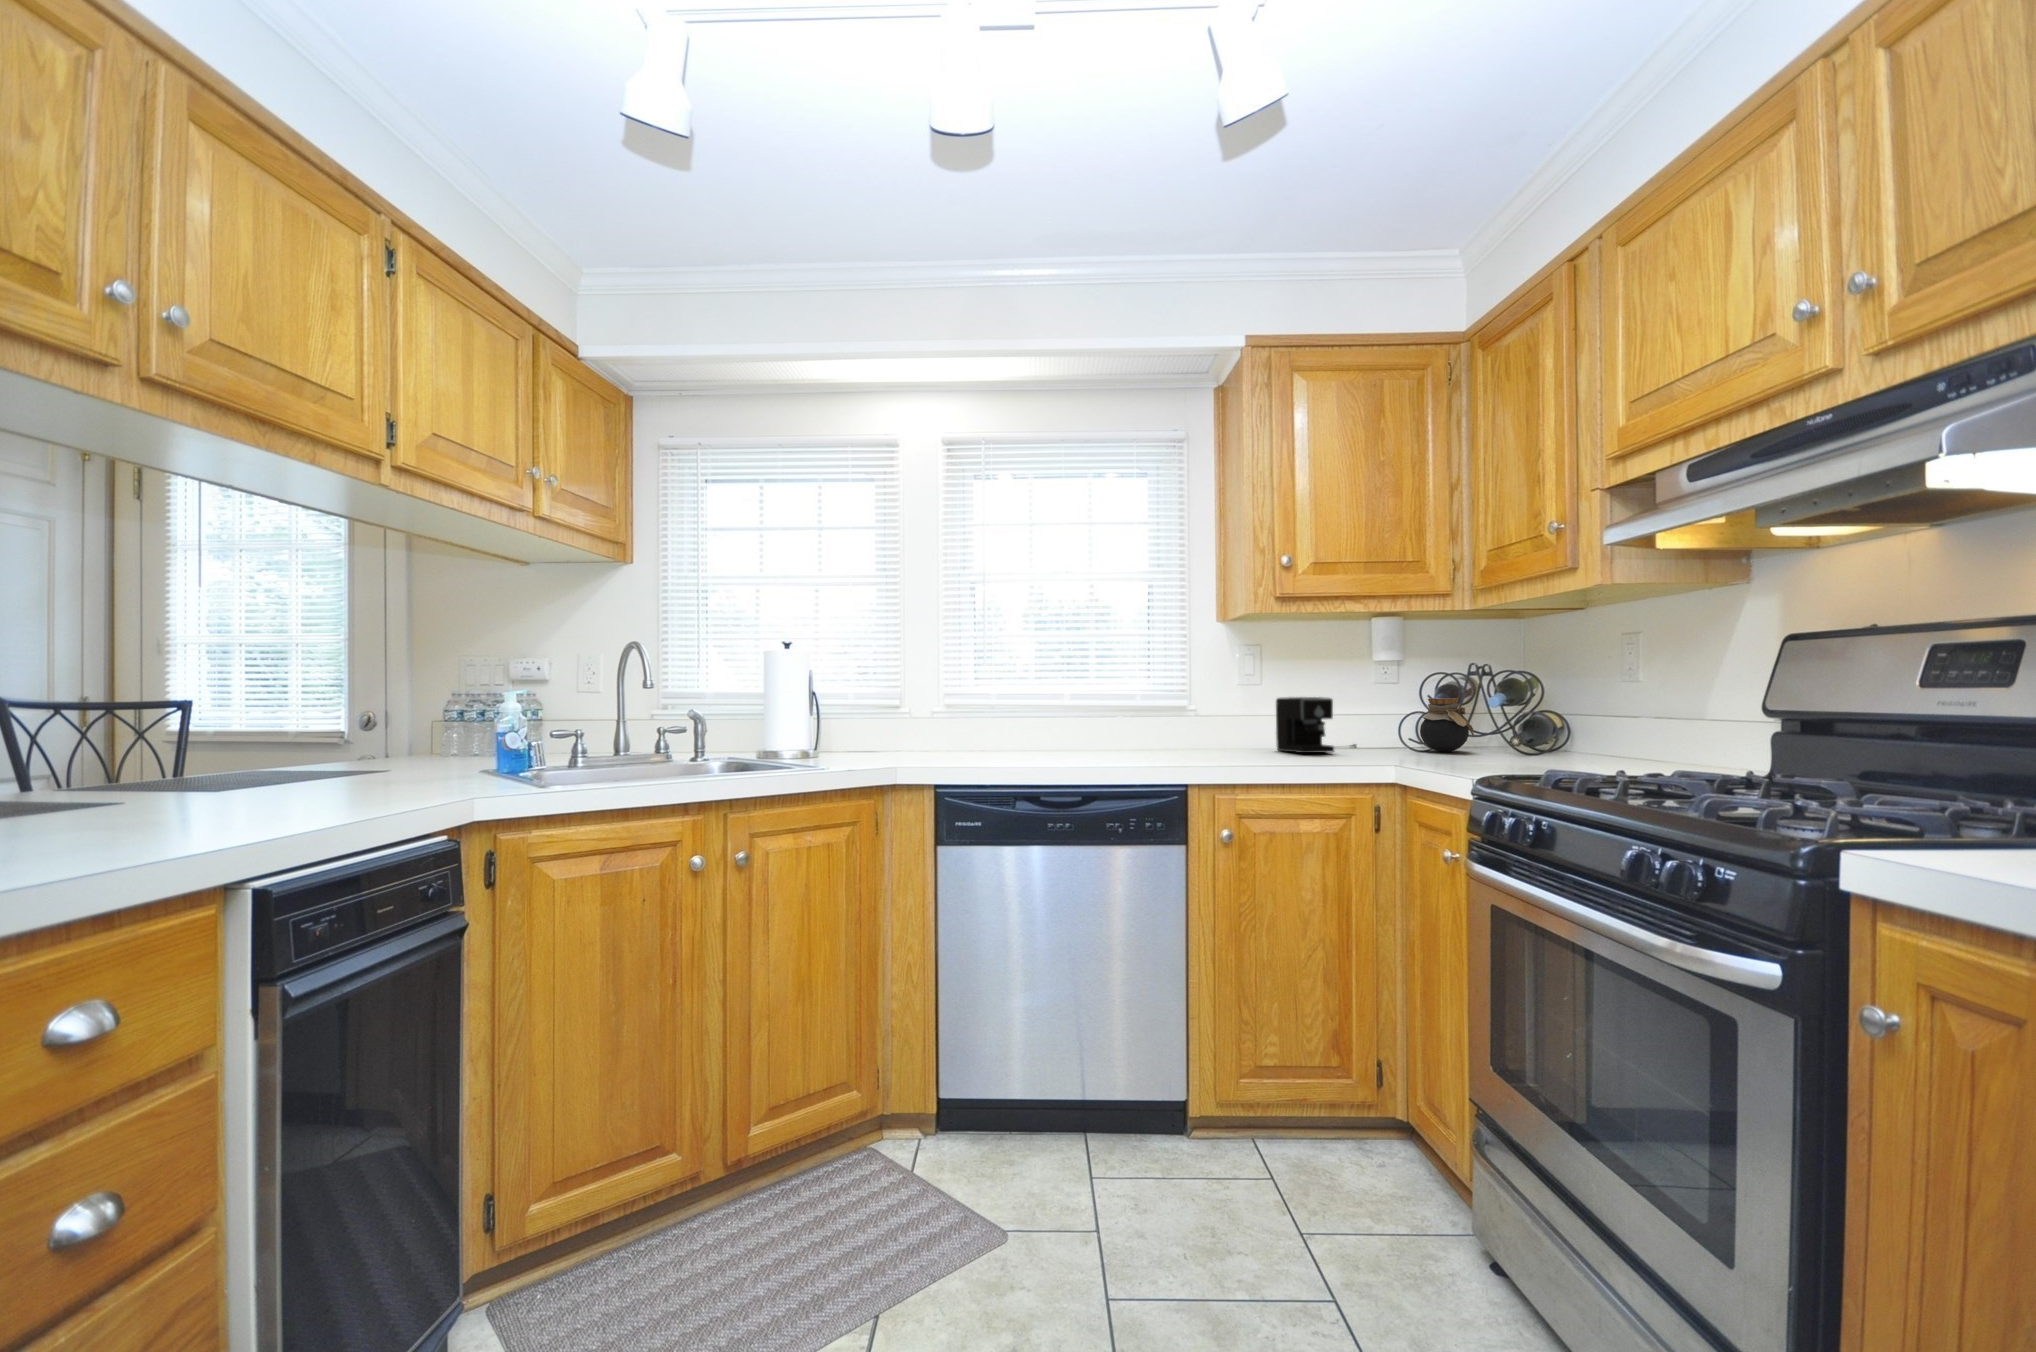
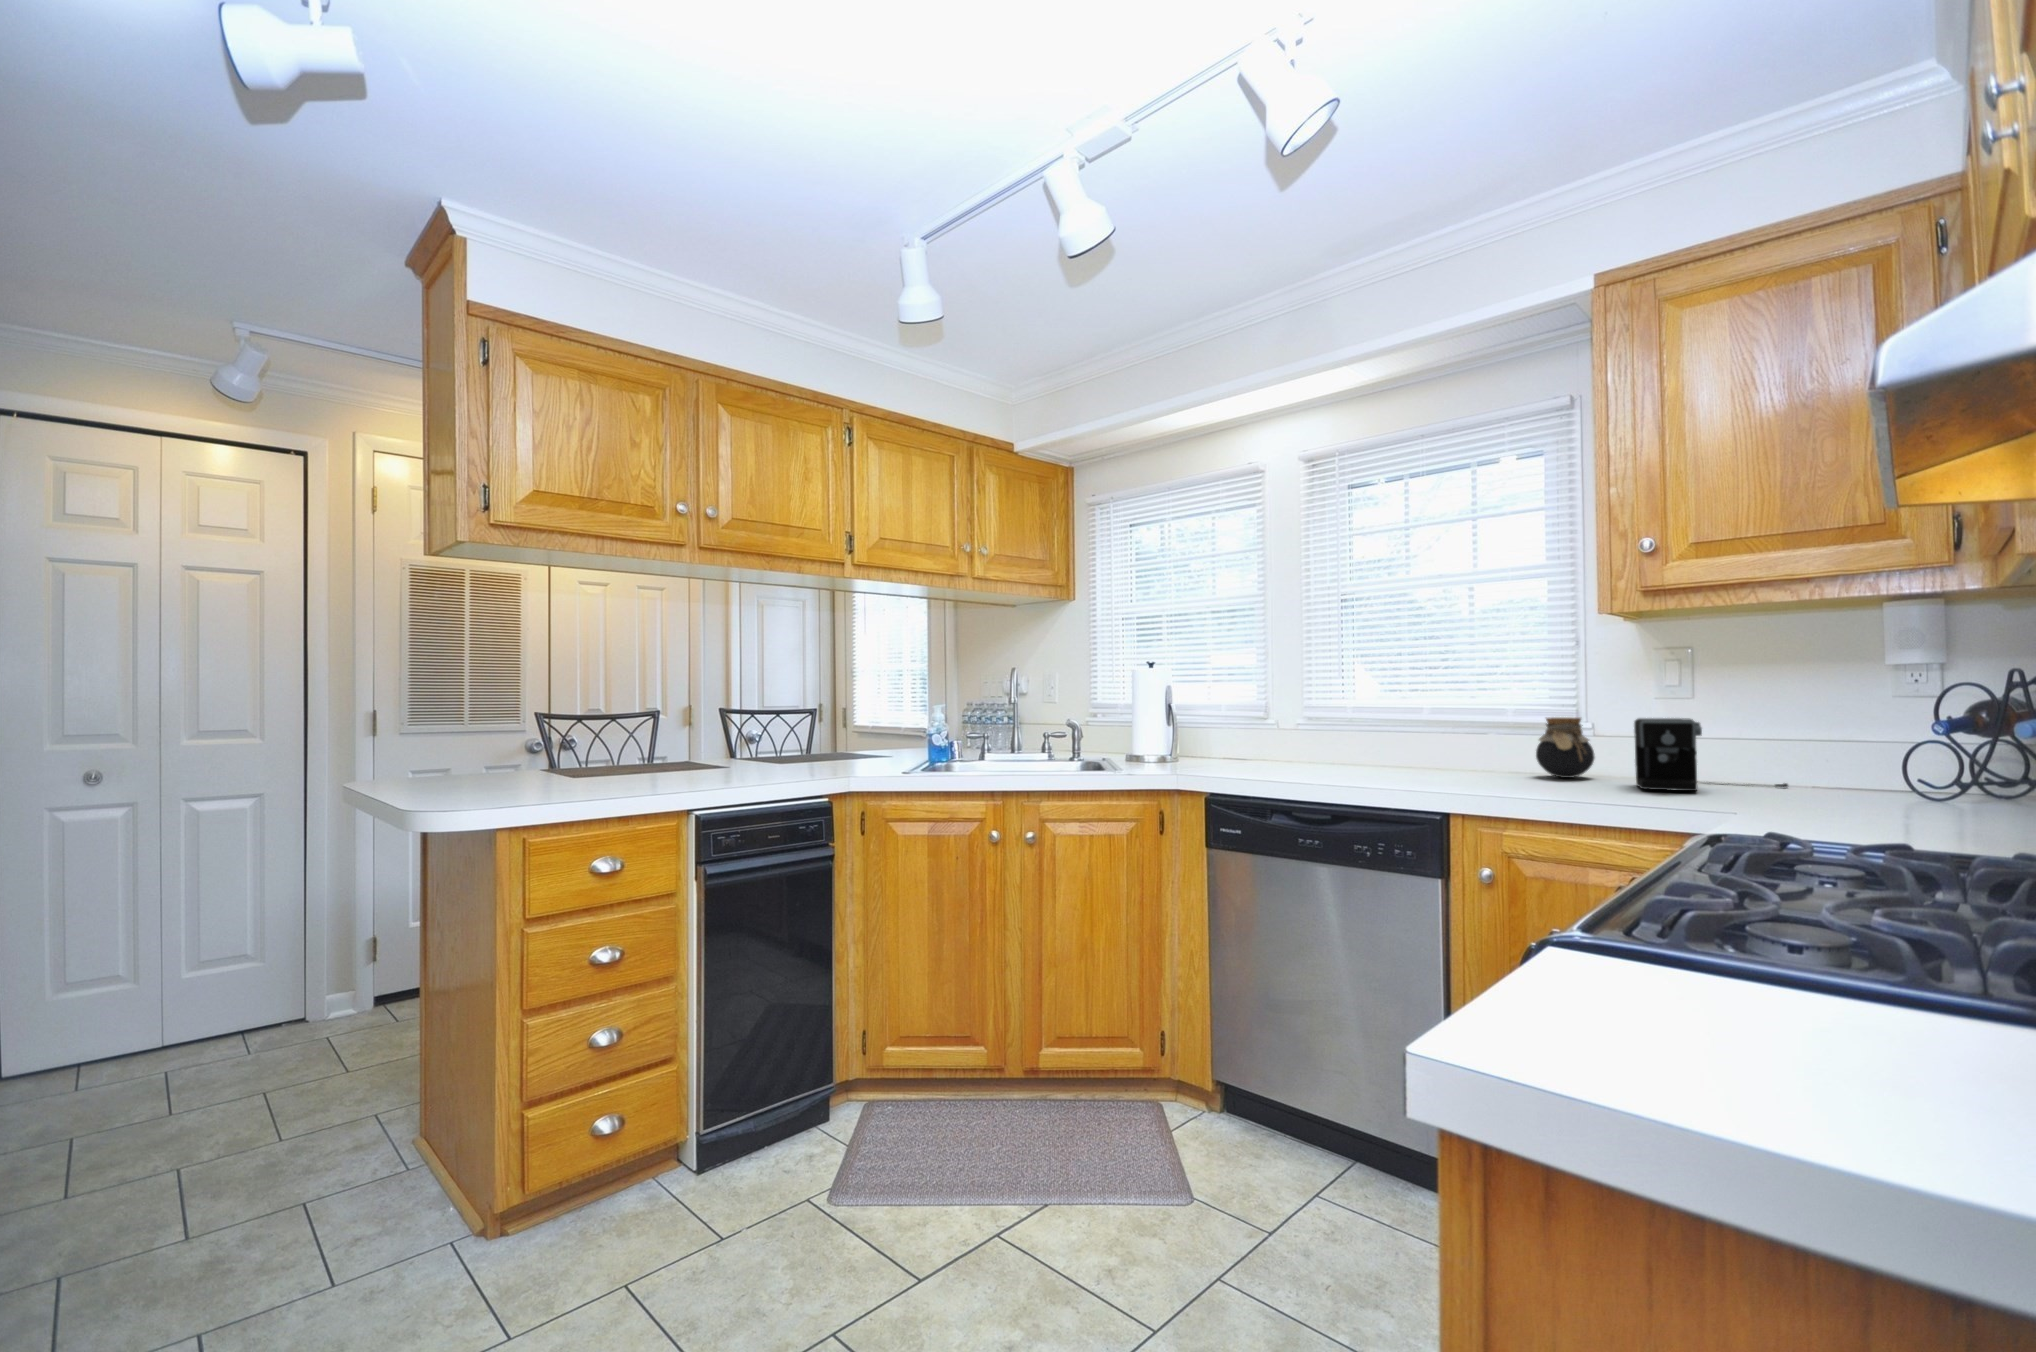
jar: present [1420,698,1475,752] -> present [1536,717,1595,778]

